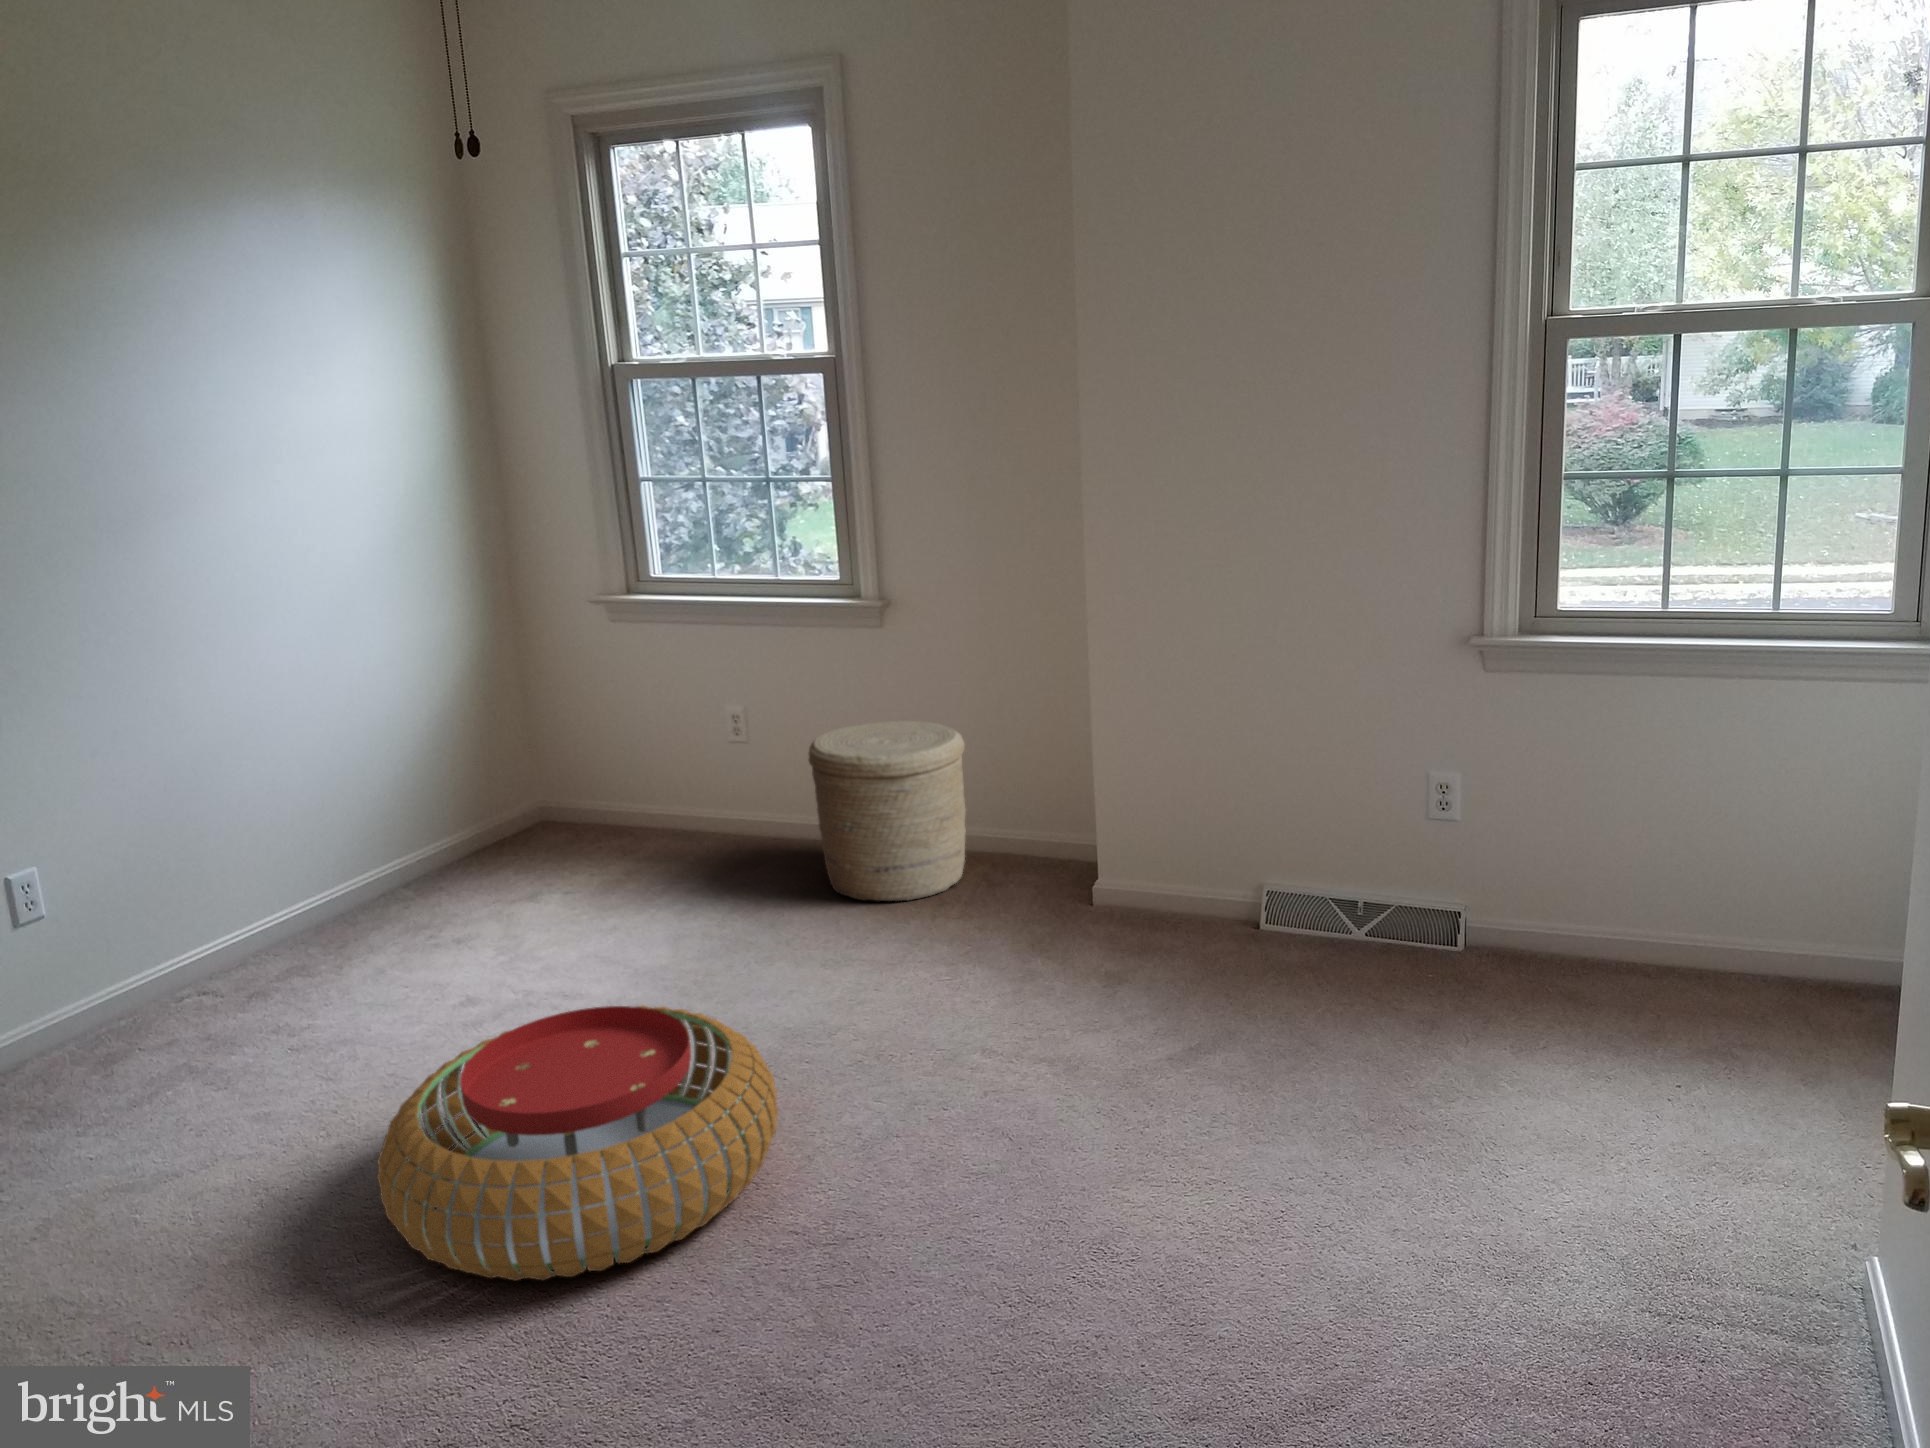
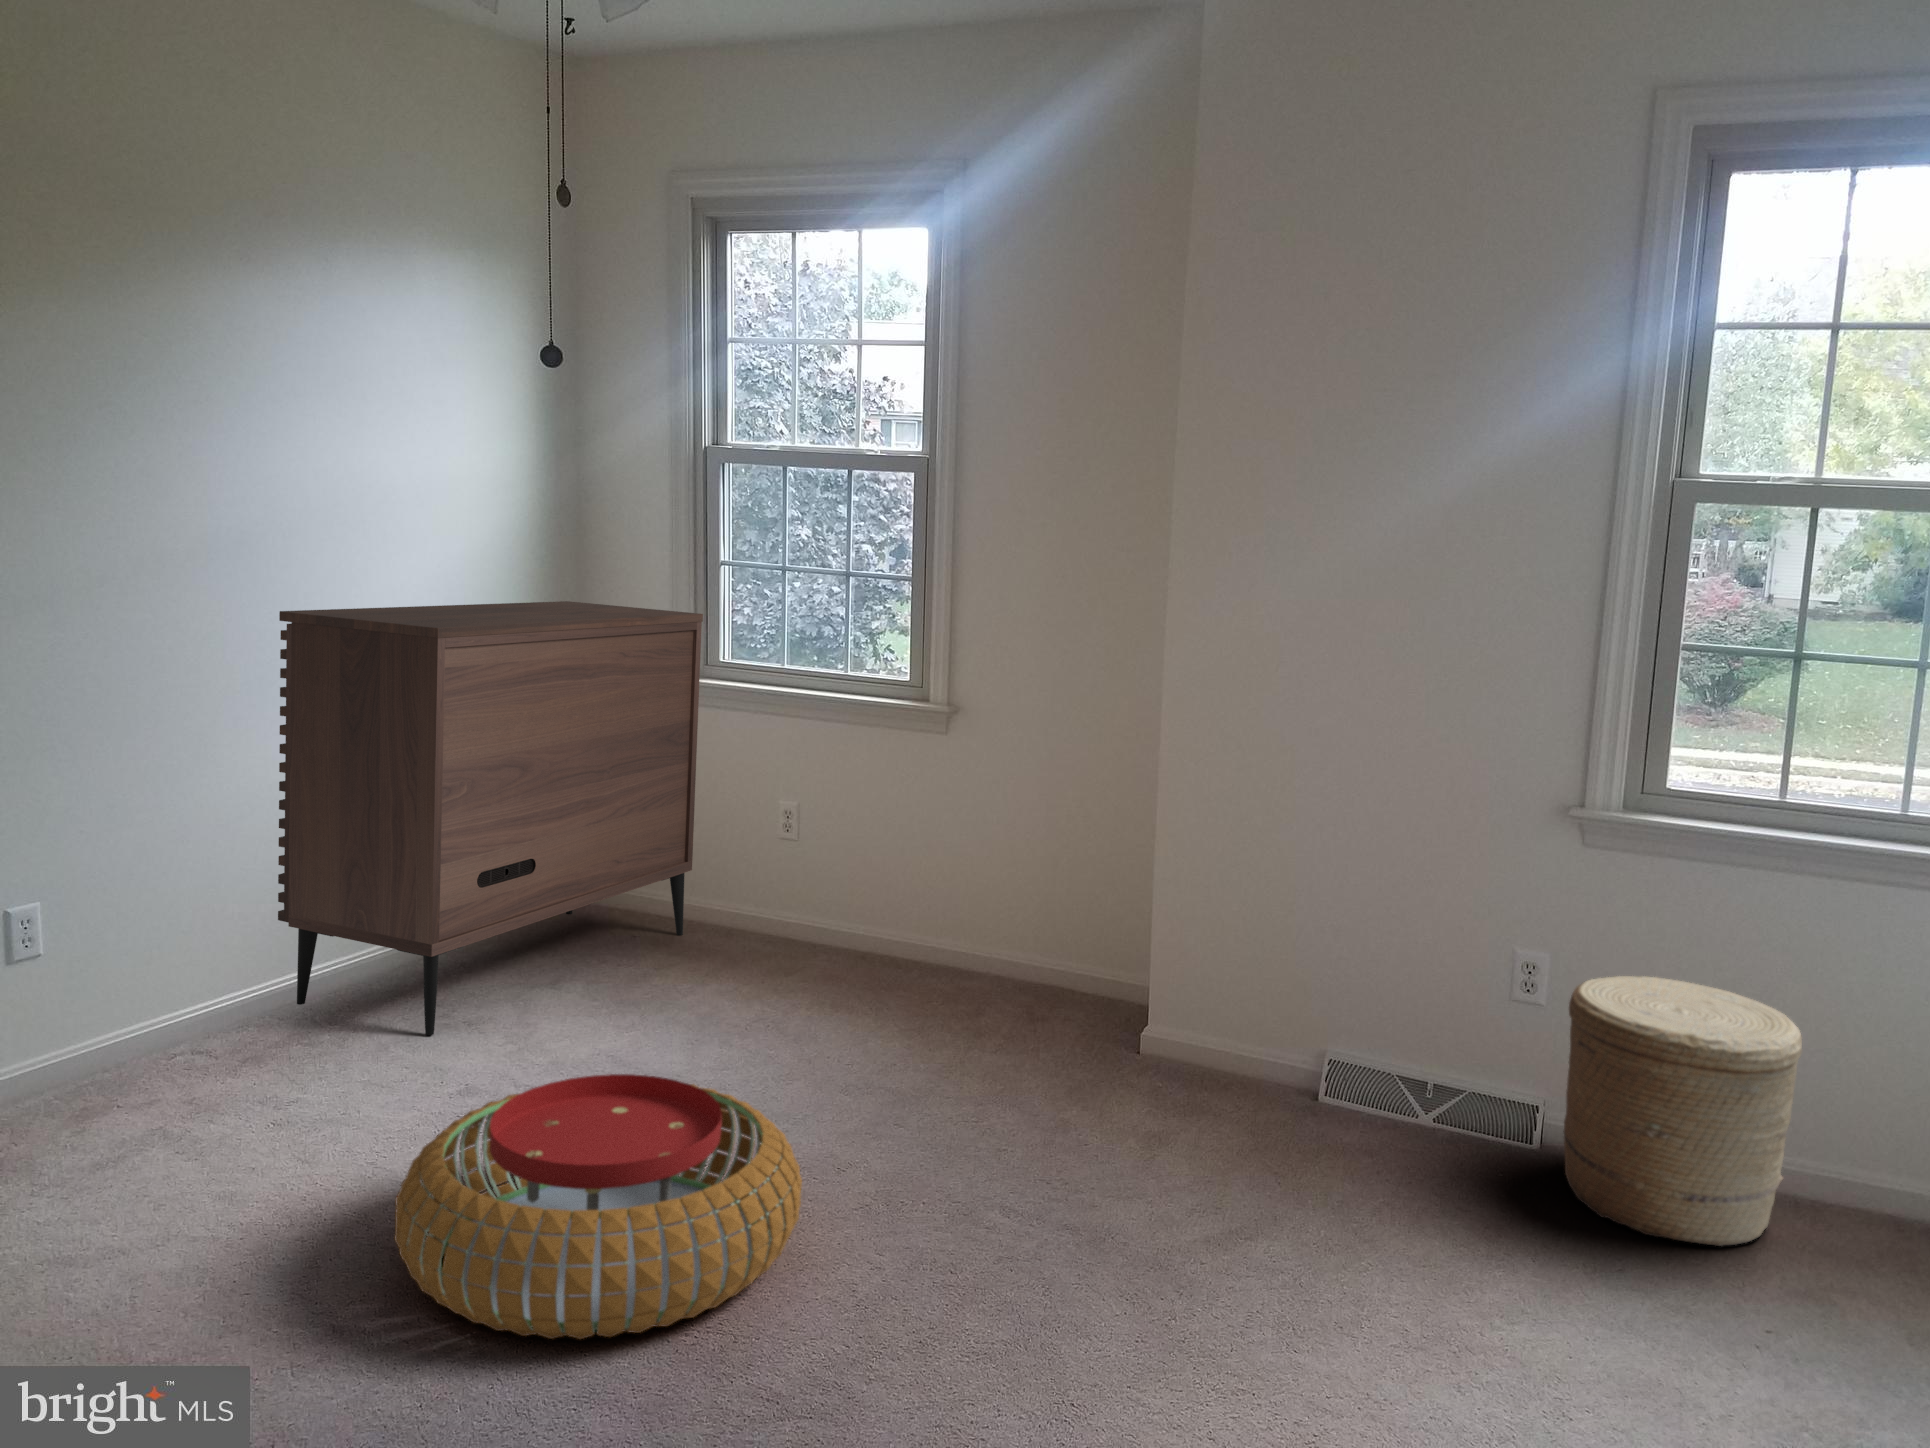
dresser: none [200,533,659,975] -> present [278,601,703,1035]
woven basket: present [809,721,966,901] -> present [1563,976,1802,1246]

